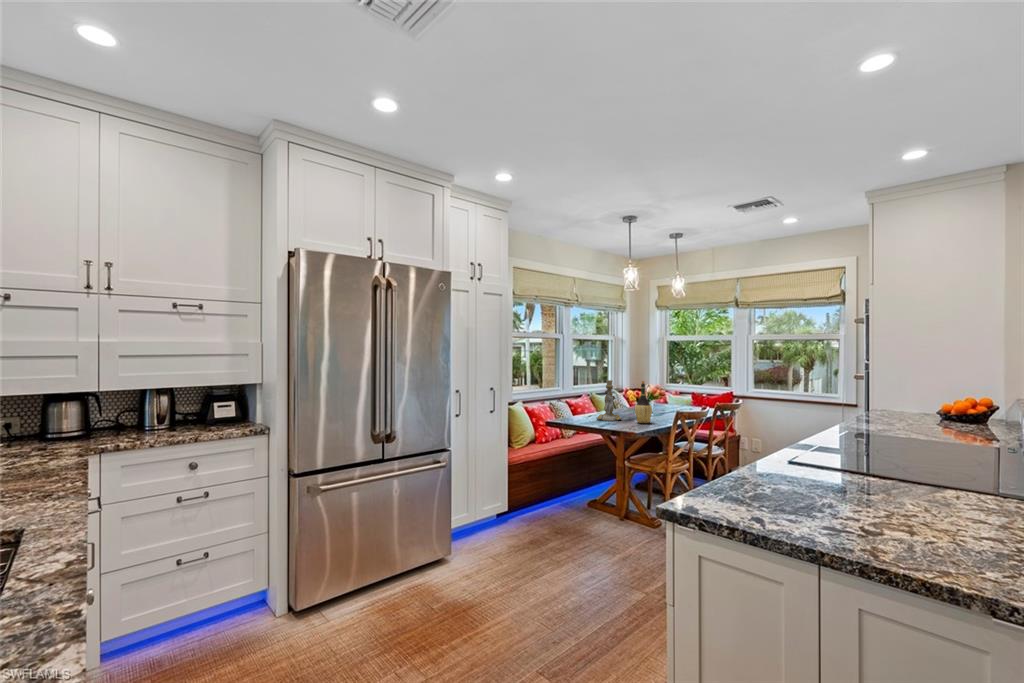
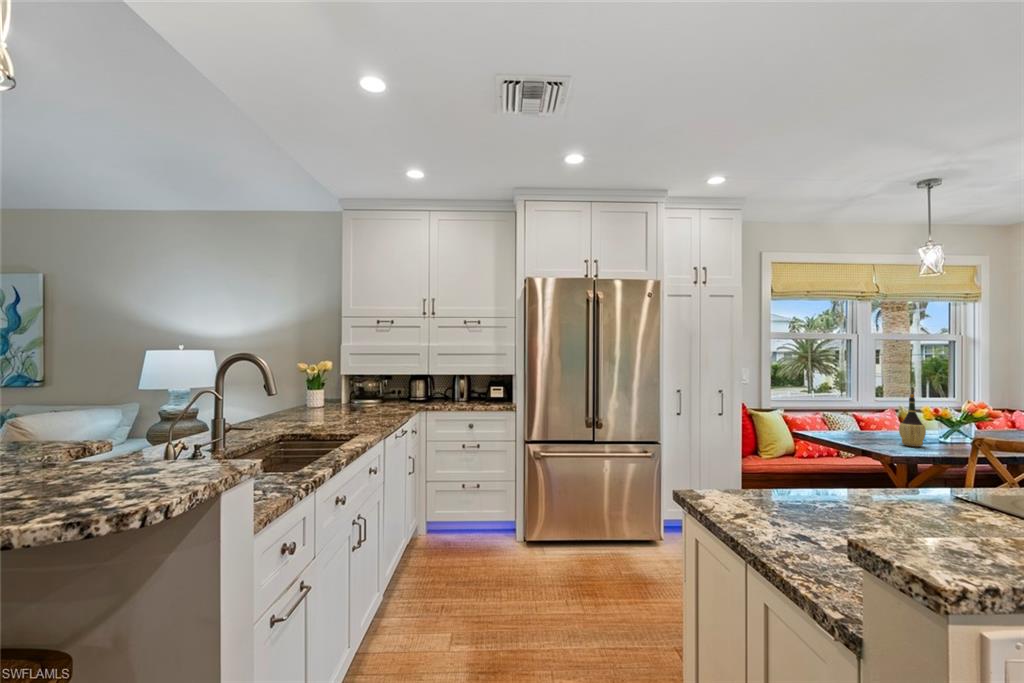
candlestick: present [596,380,622,421] -> none [850,391,888,440]

